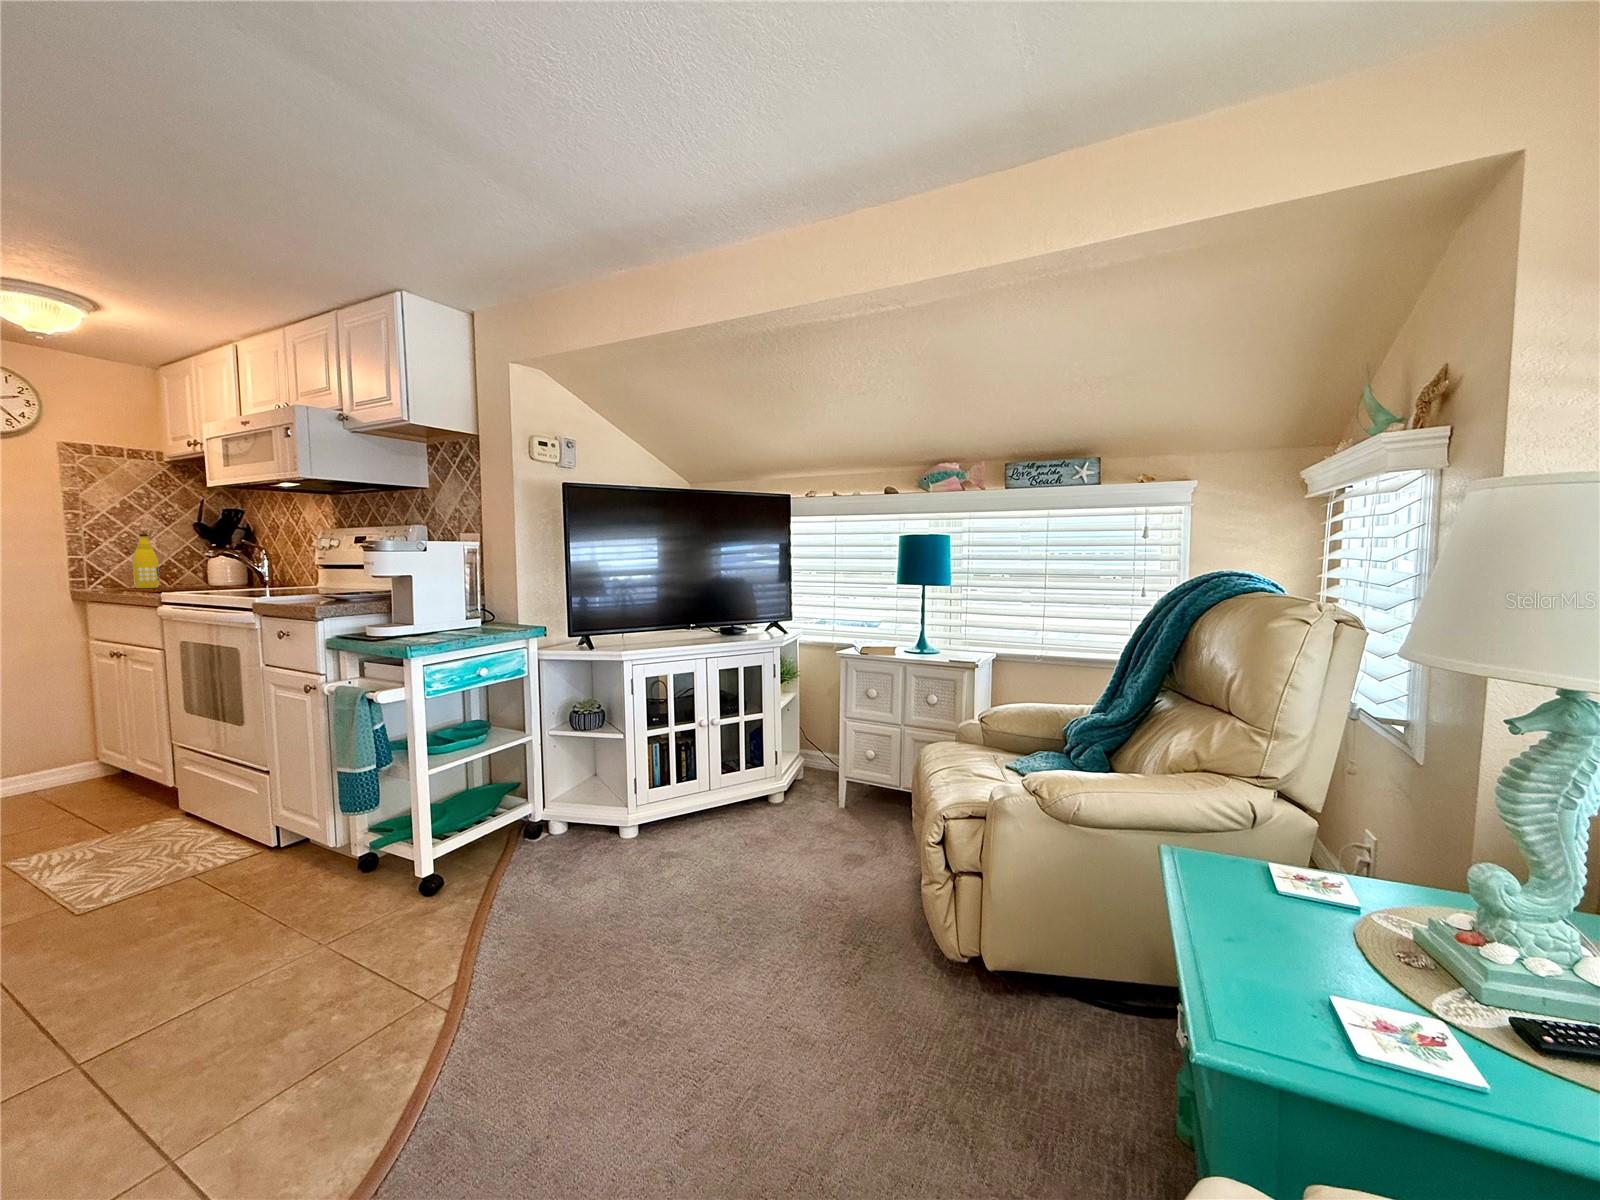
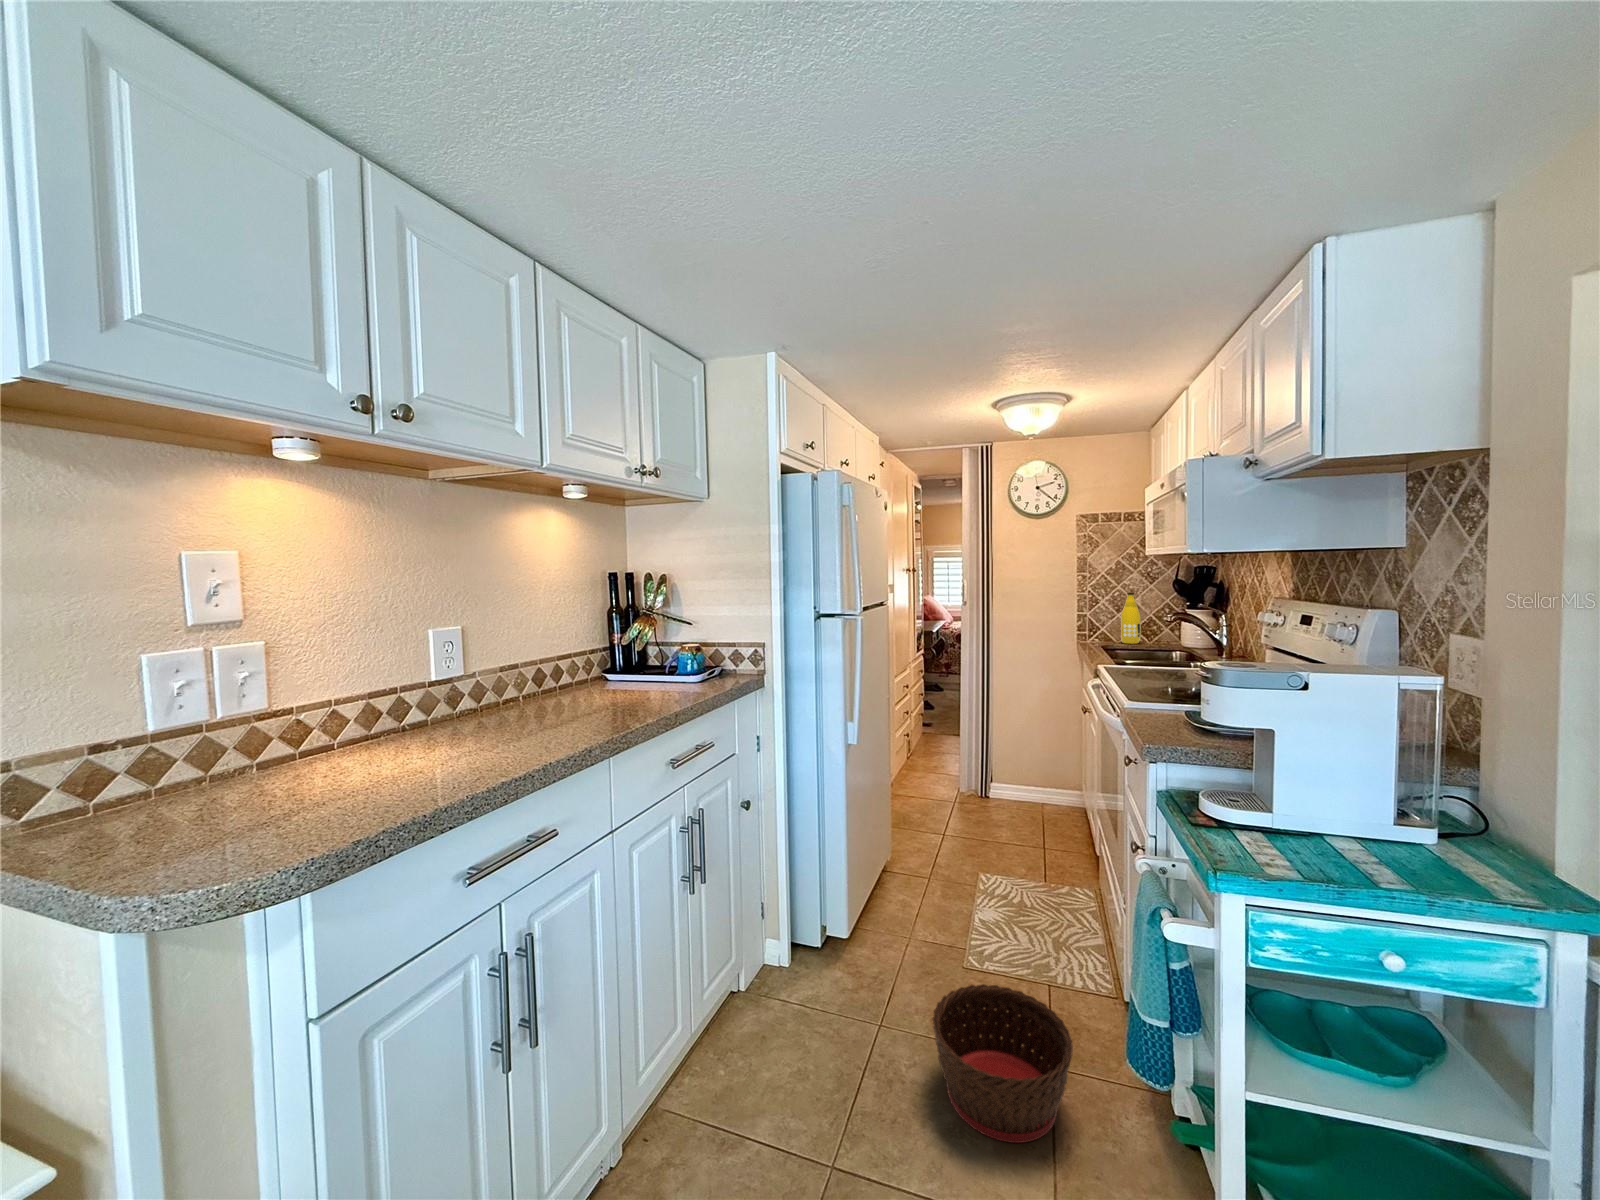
basket: none [133,845,289,957] -> present [933,984,1073,1143]

